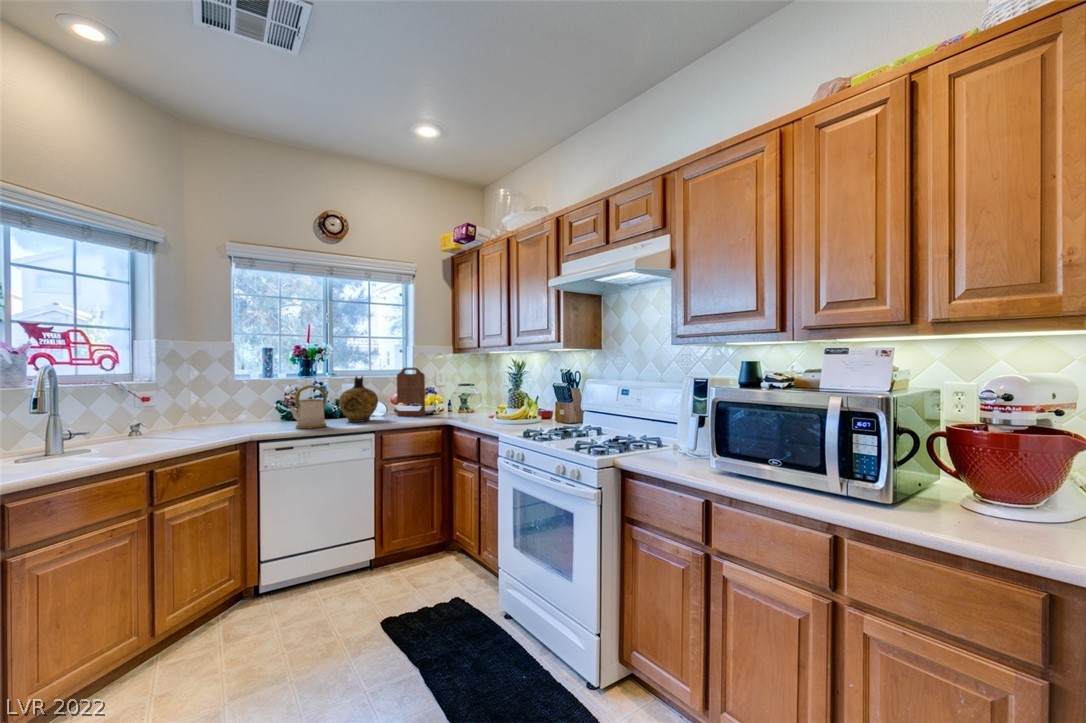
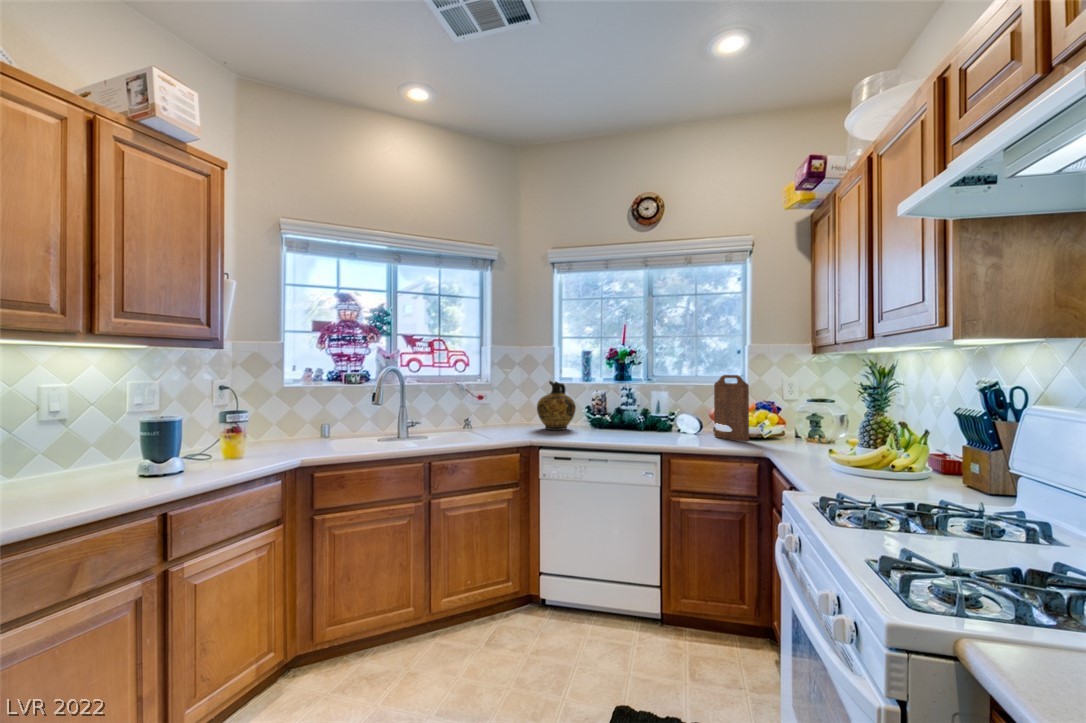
ceramic jug: present [339,376,378,422] -> present [537,381,576,430]
kettle: present [289,385,327,429] -> none [574,393,611,441]

